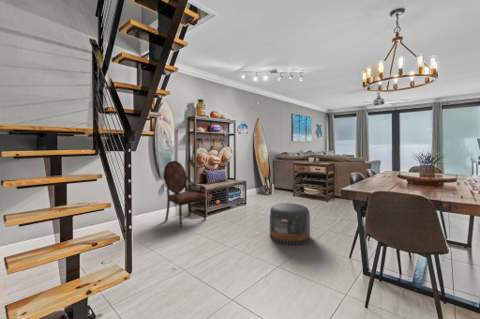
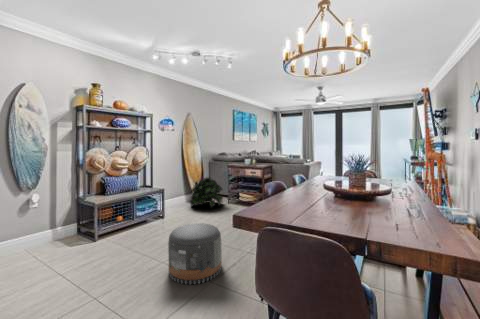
armchair: present [163,161,206,227] -> none [27,166,95,263]
potted plant: none [262,173,290,199] -> present [190,177,223,208]

